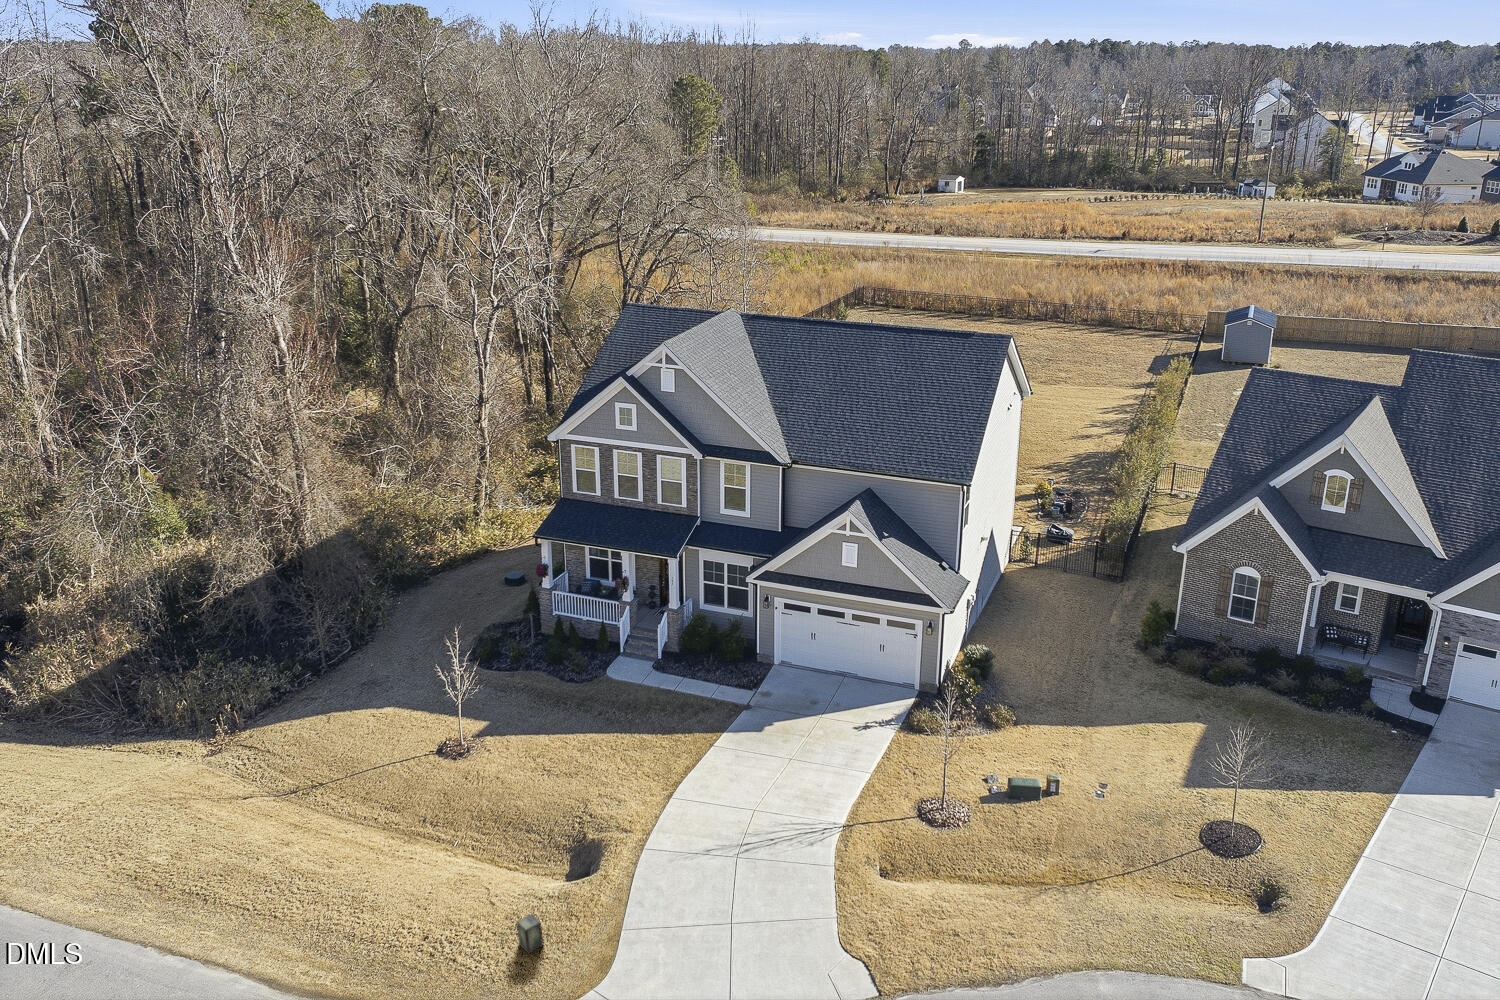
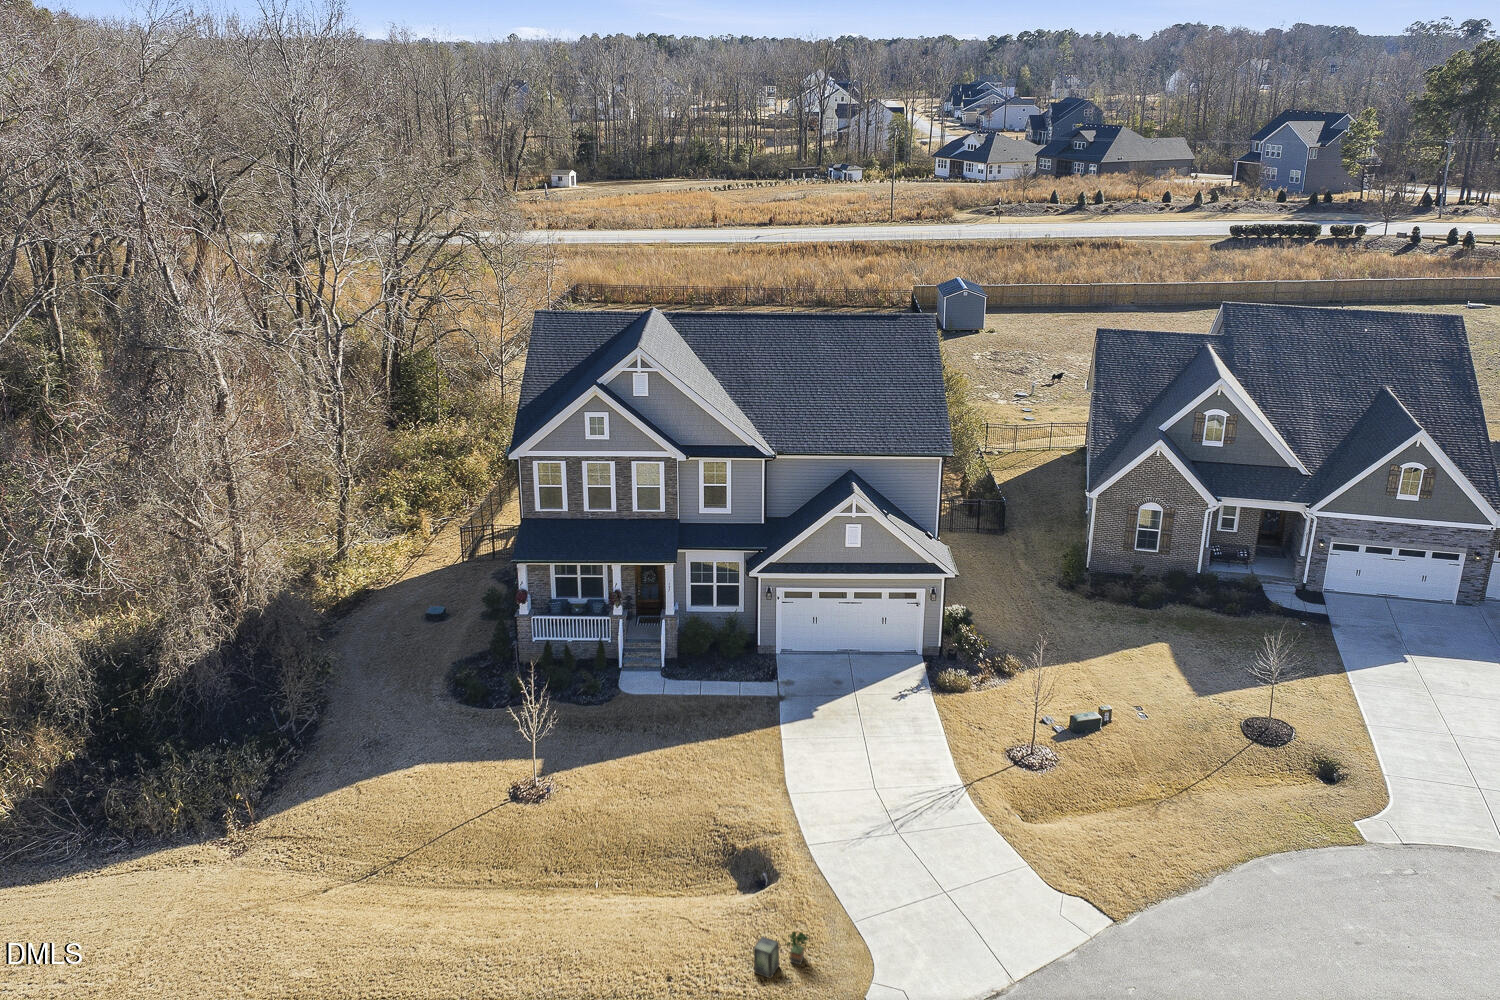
potted tree: none [551,917,573,950] -> present [787,932,808,965]

